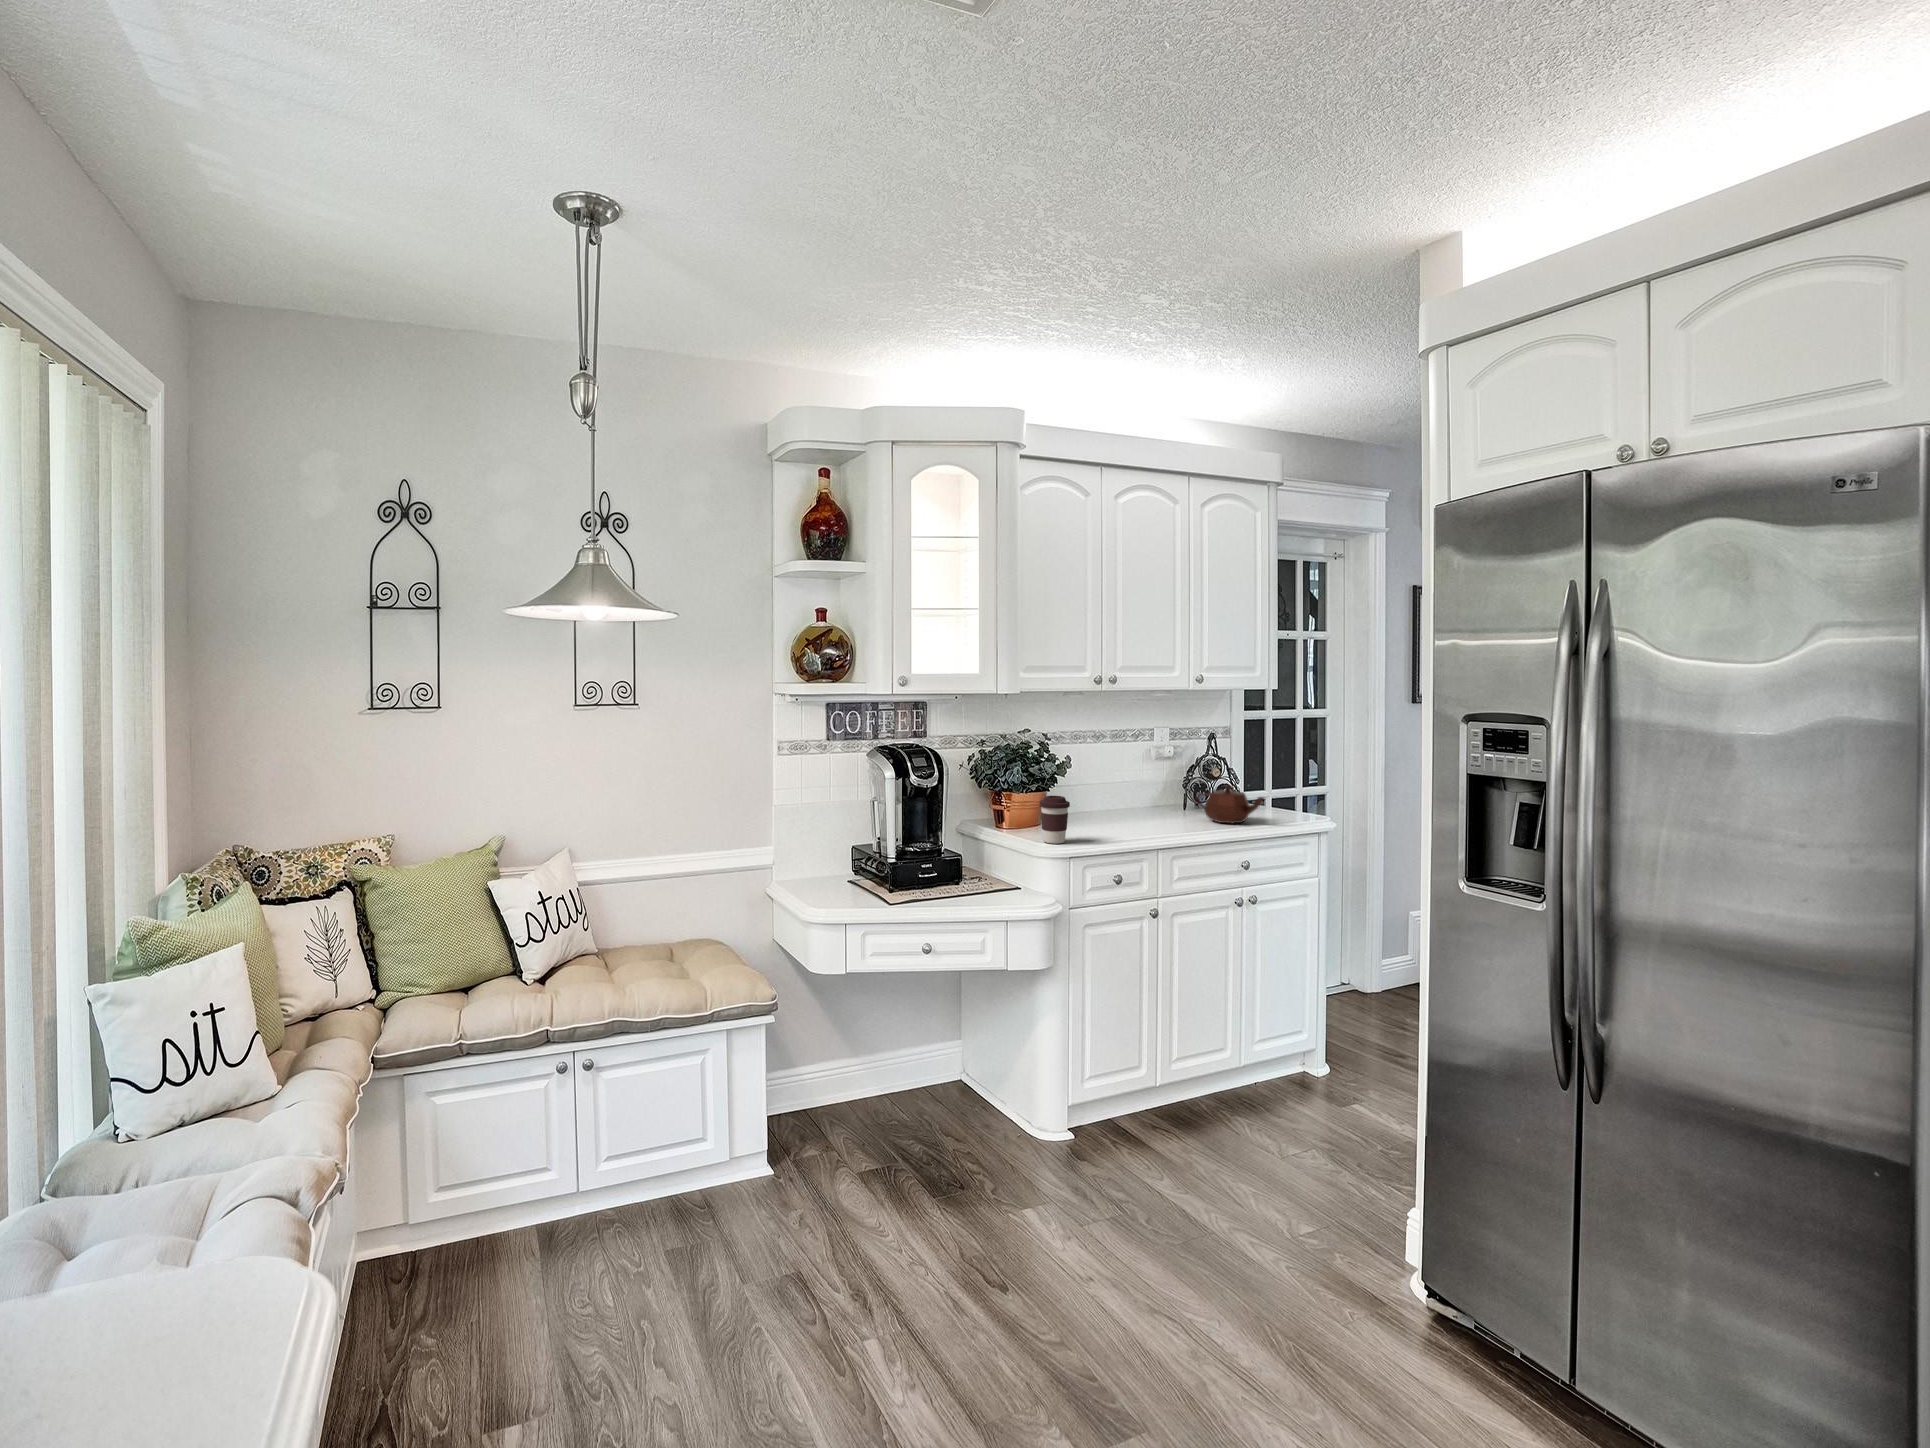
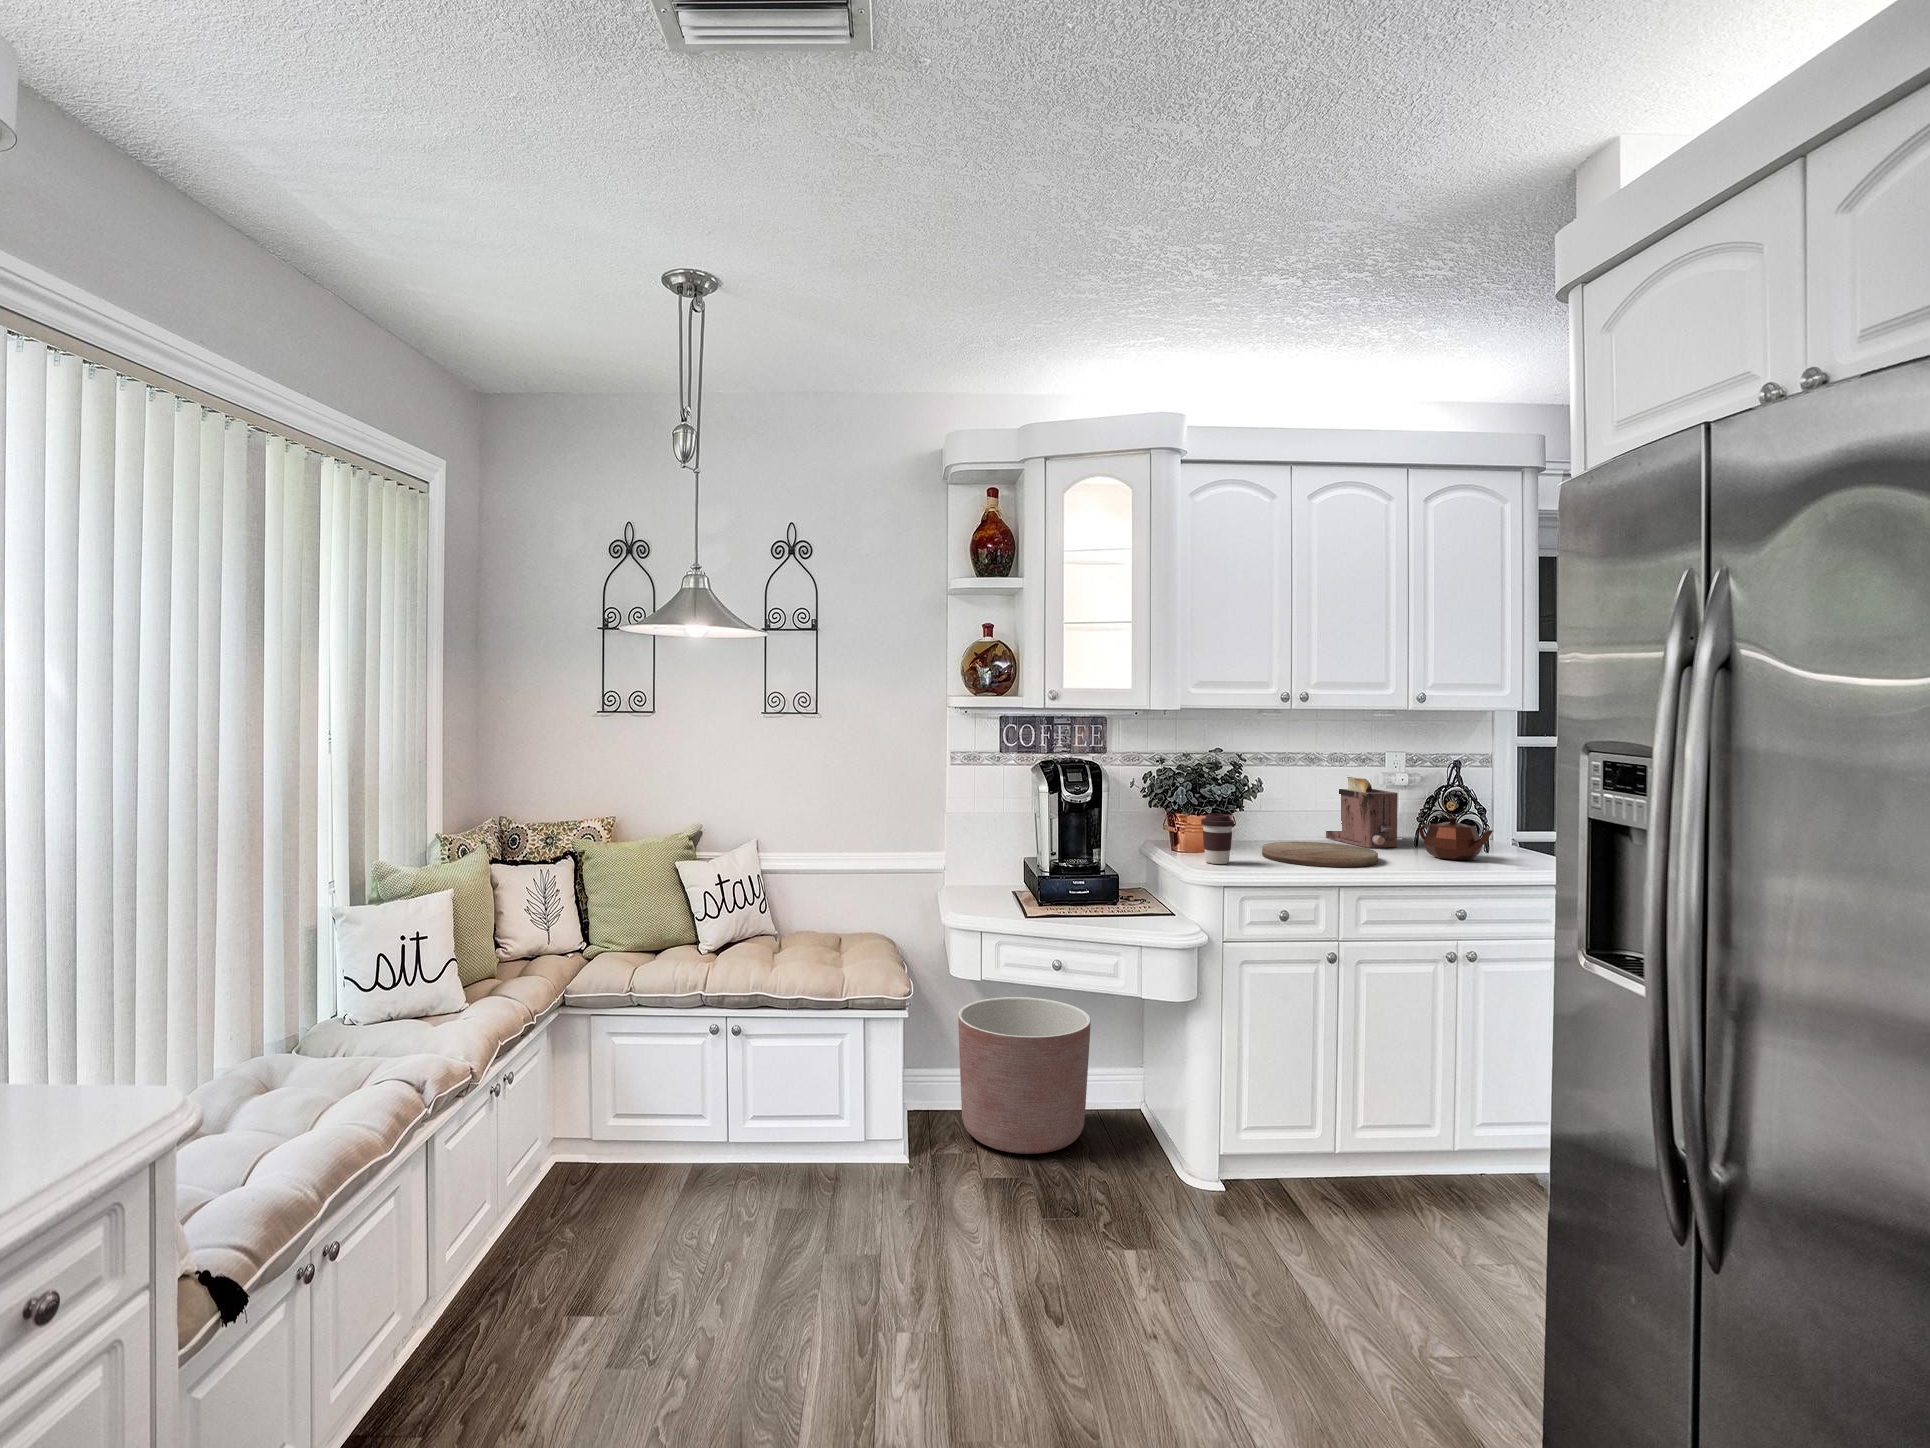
toaster: none [1107,750,1174,815] -> present [1326,777,1398,848]
cutting board: none [1078,814,1180,839] -> present [1262,842,1378,867]
planter: none [800,984,932,1143] -> present [958,997,1091,1154]

